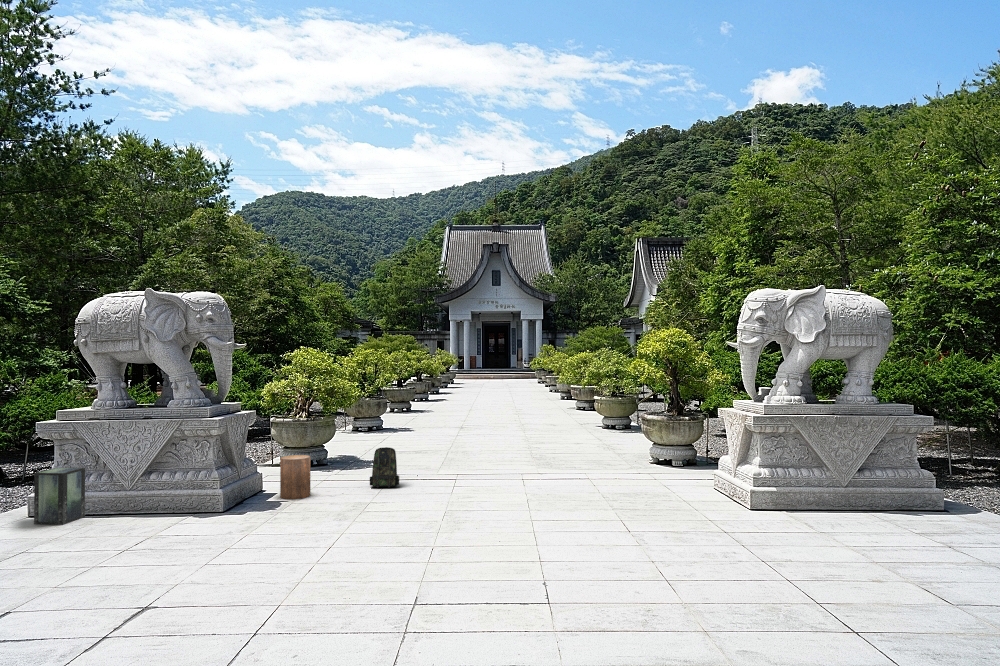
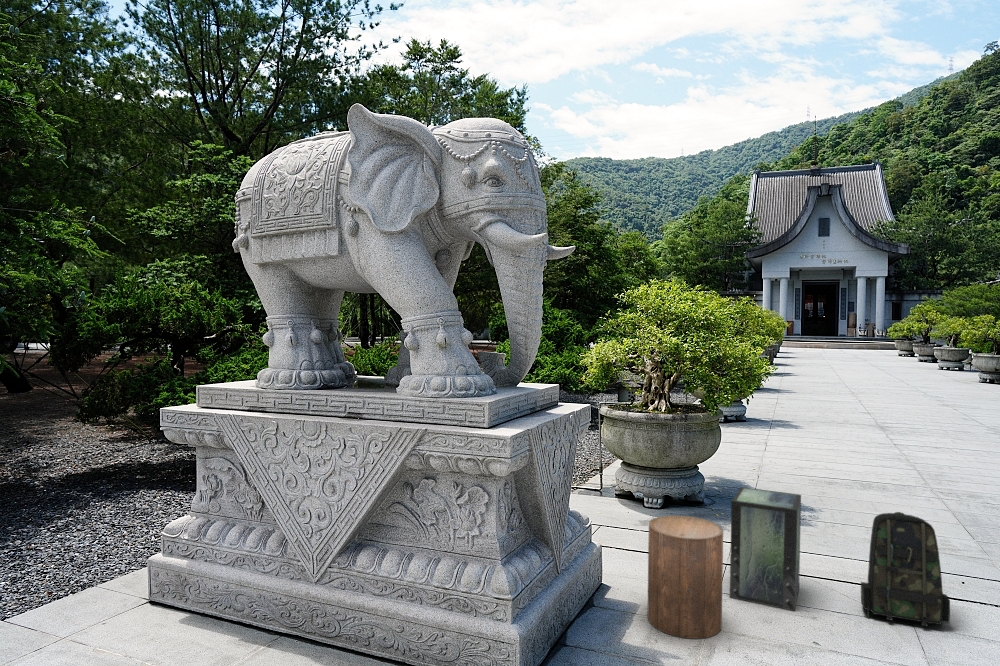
storage box: present [34,468,85,525] -> present [730,487,801,611]

